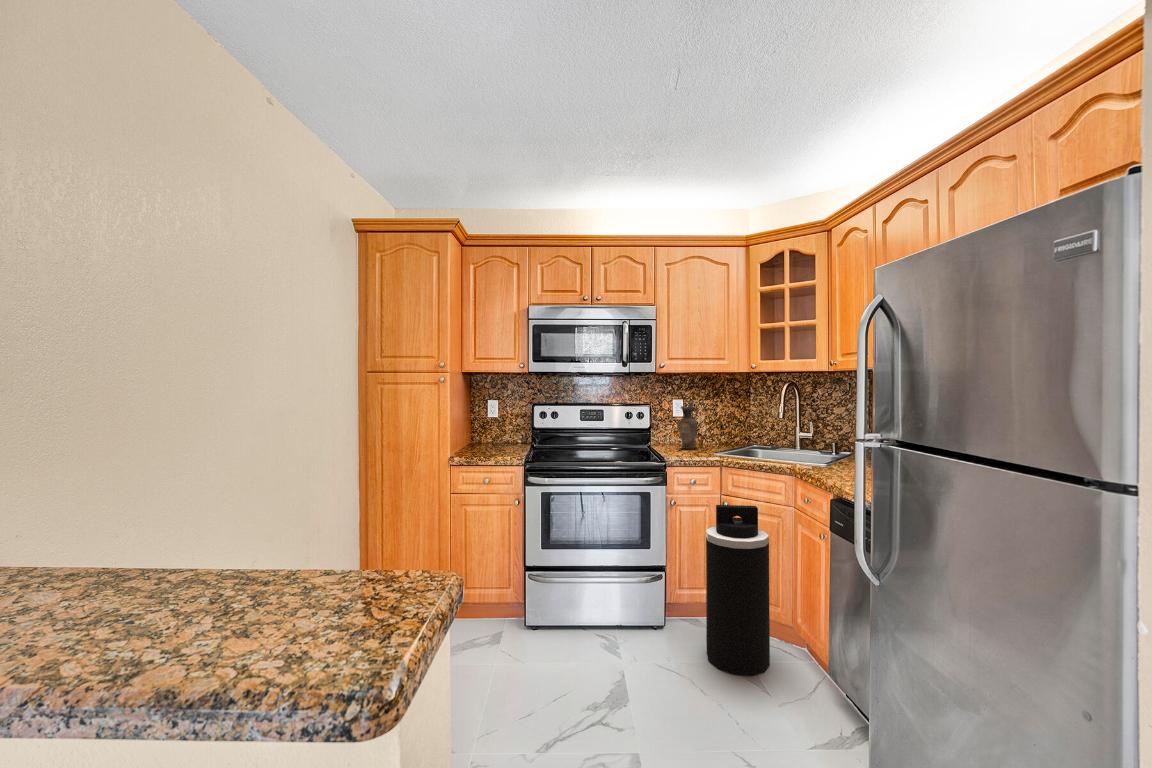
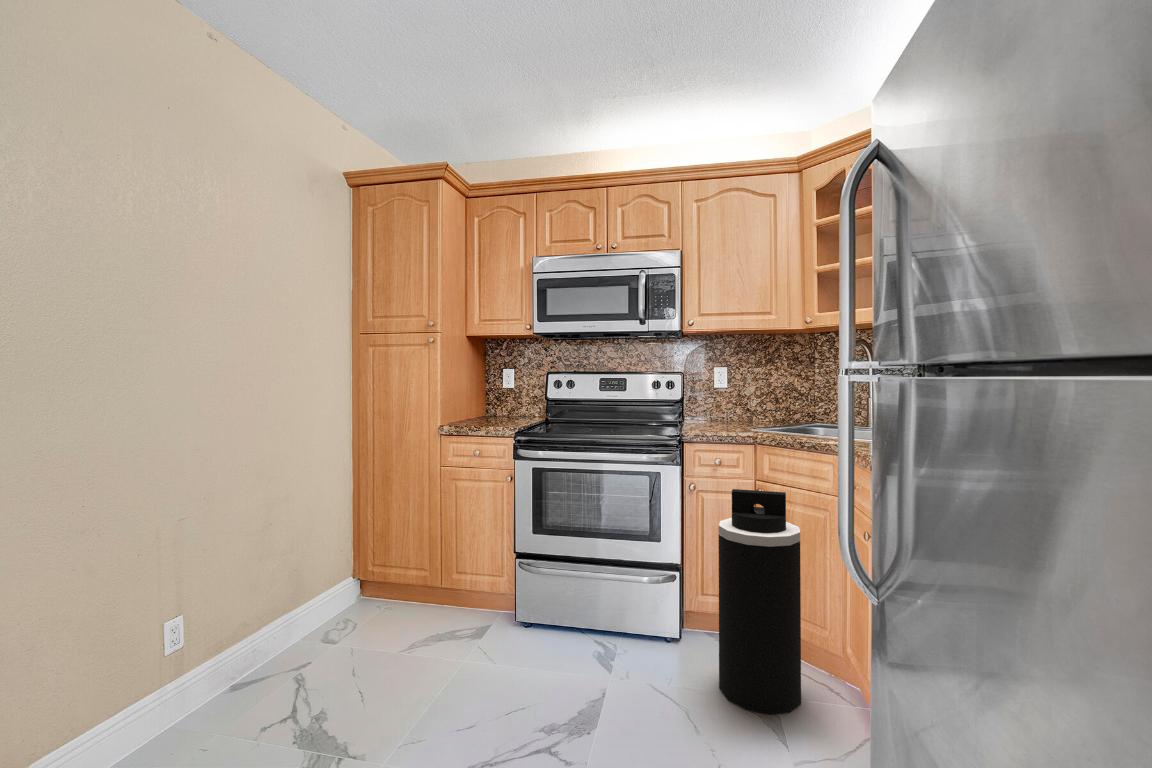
ceramic pitcher: present [677,400,698,449] -> none [718,369,745,427]

